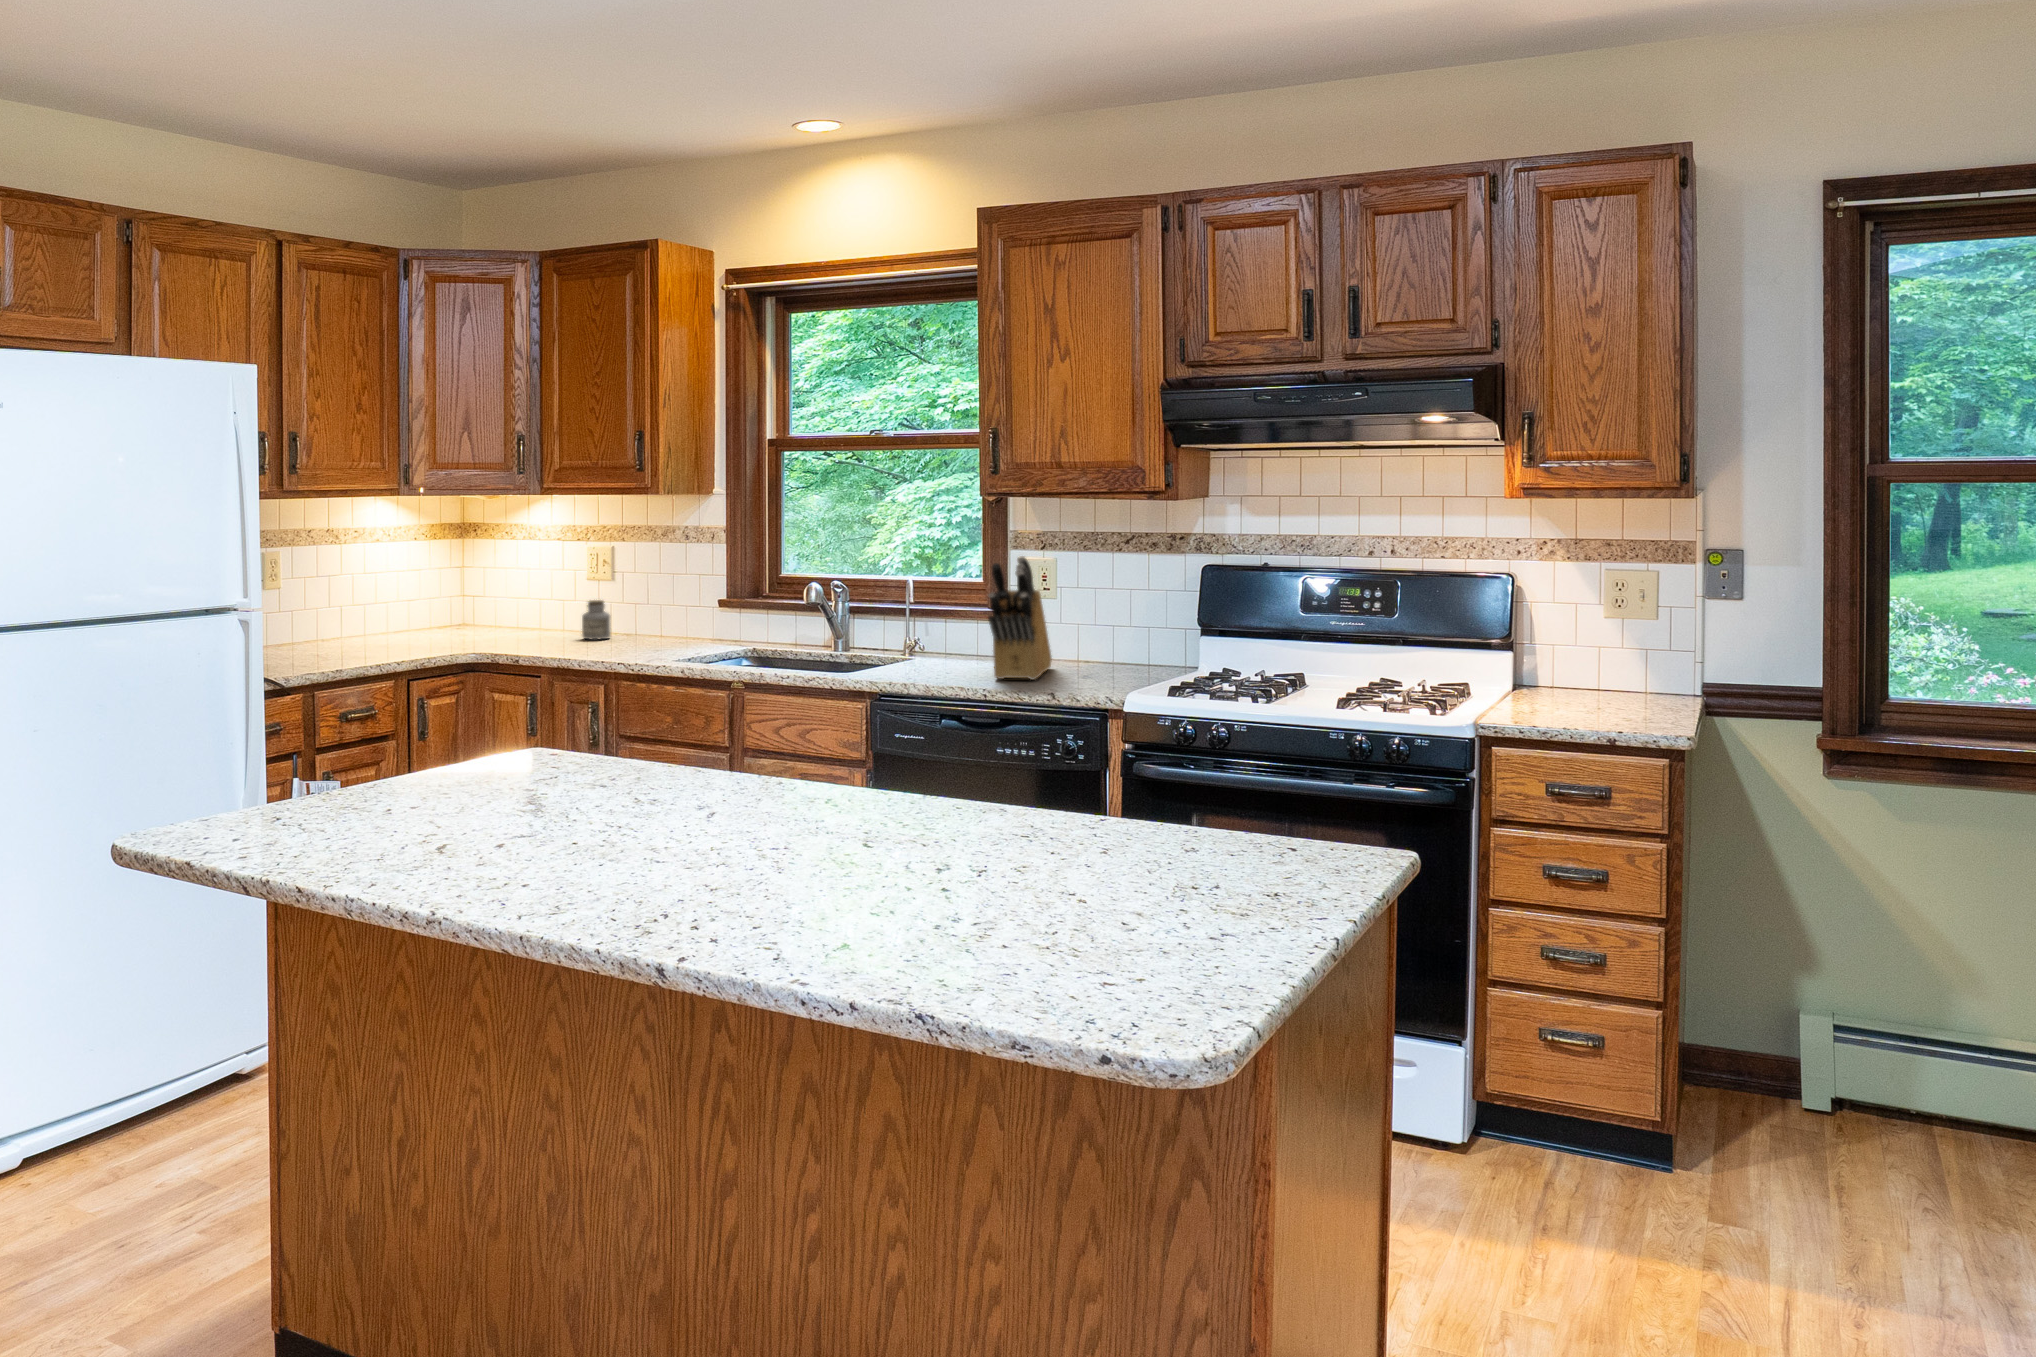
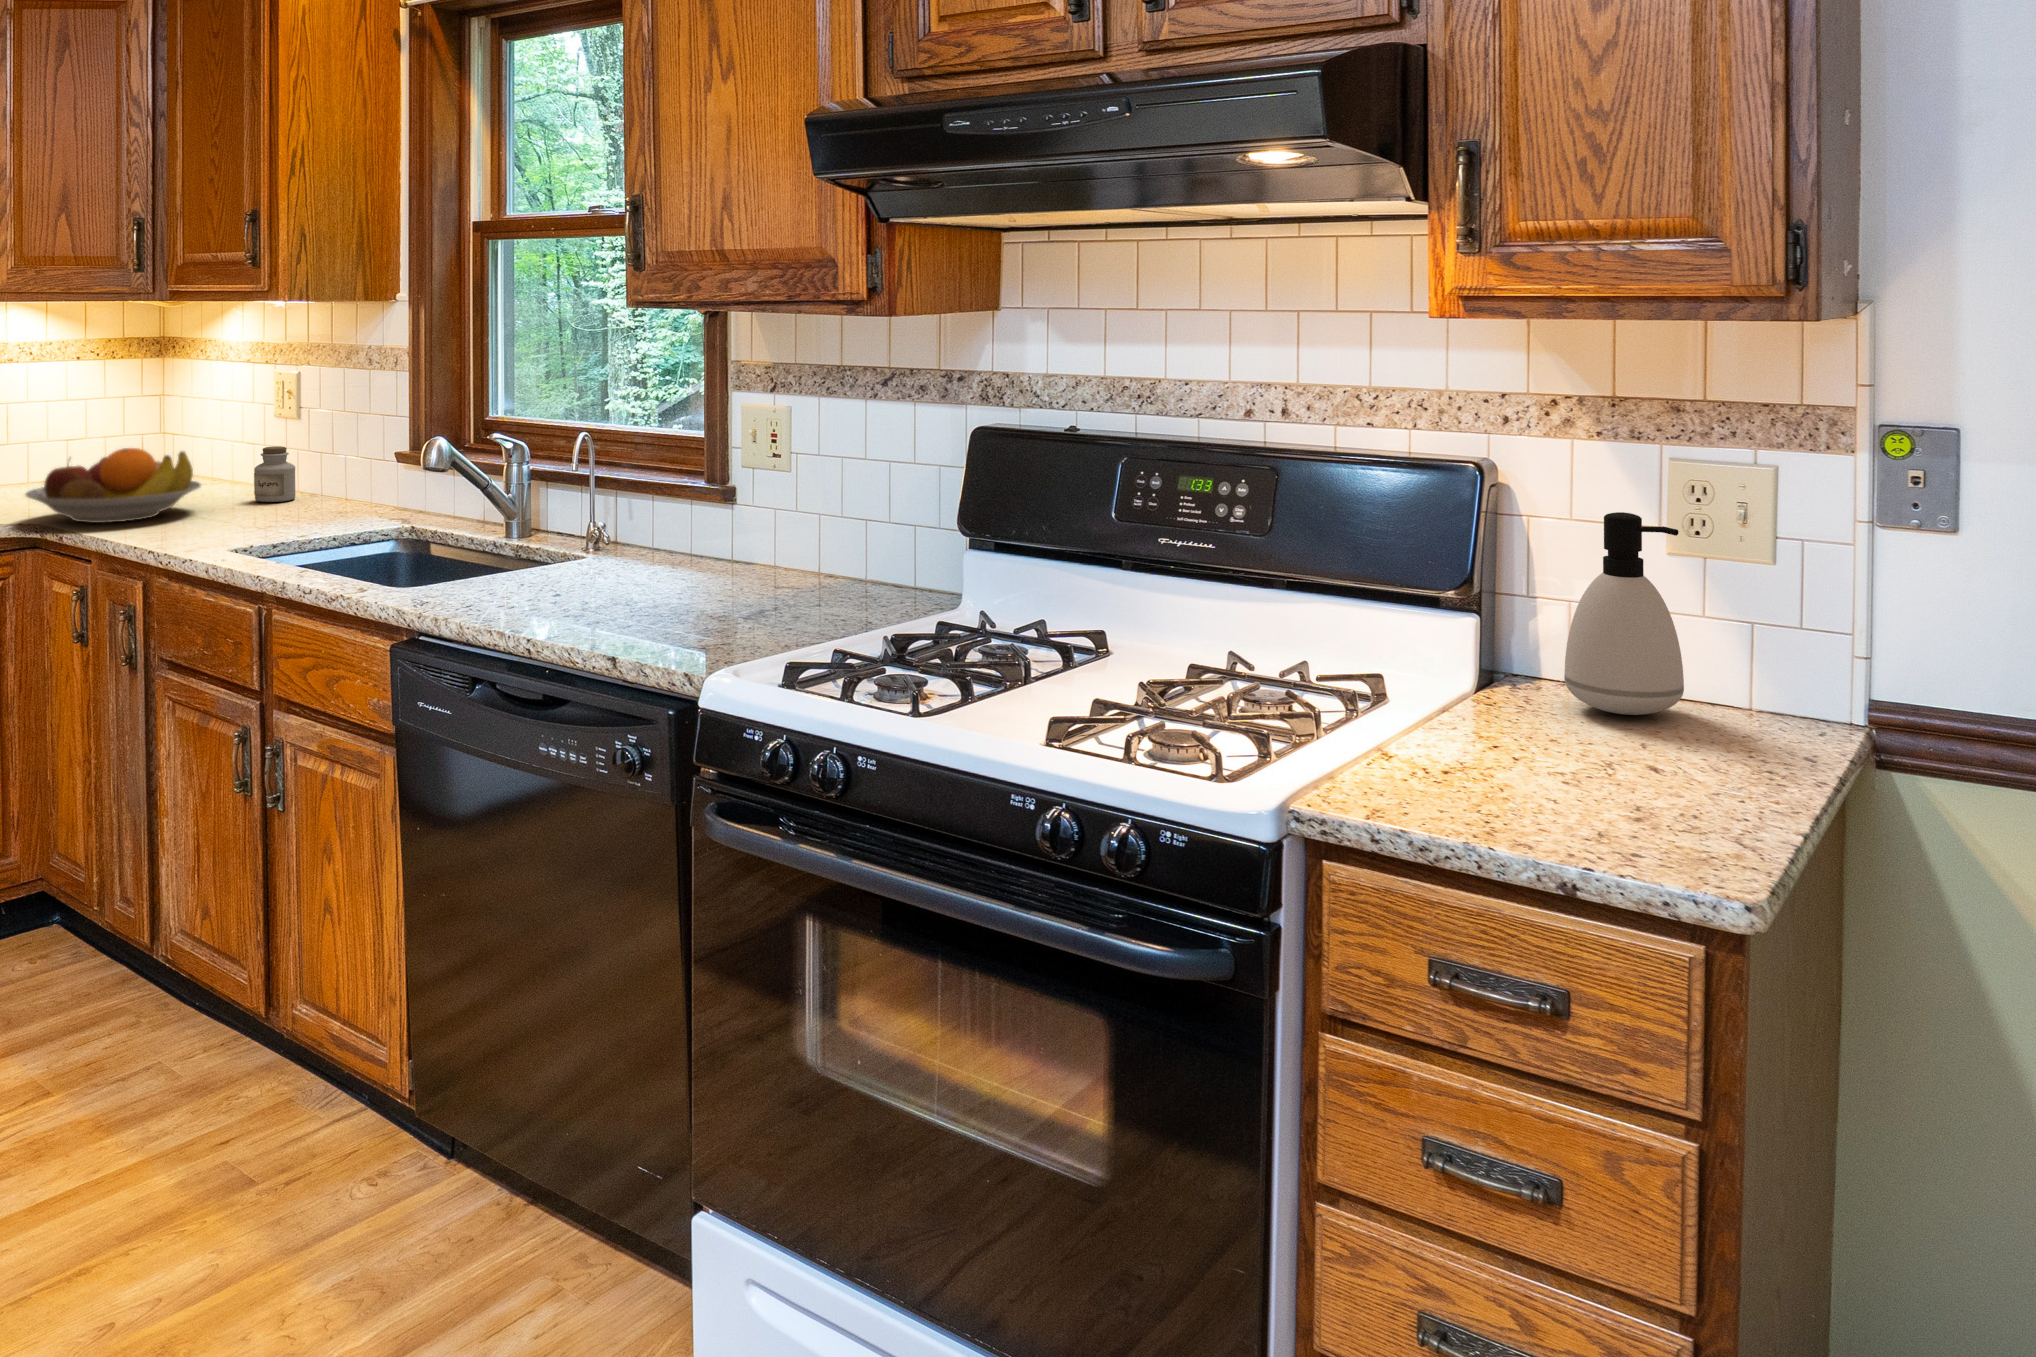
knife block: present [988,556,1052,680] -> none [575,408,755,617]
soap dispenser: none [1561,595,1619,694] -> present [1564,512,1684,715]
fruit bowl: none [448,600,566,652] -> present [26,448,201,523]

